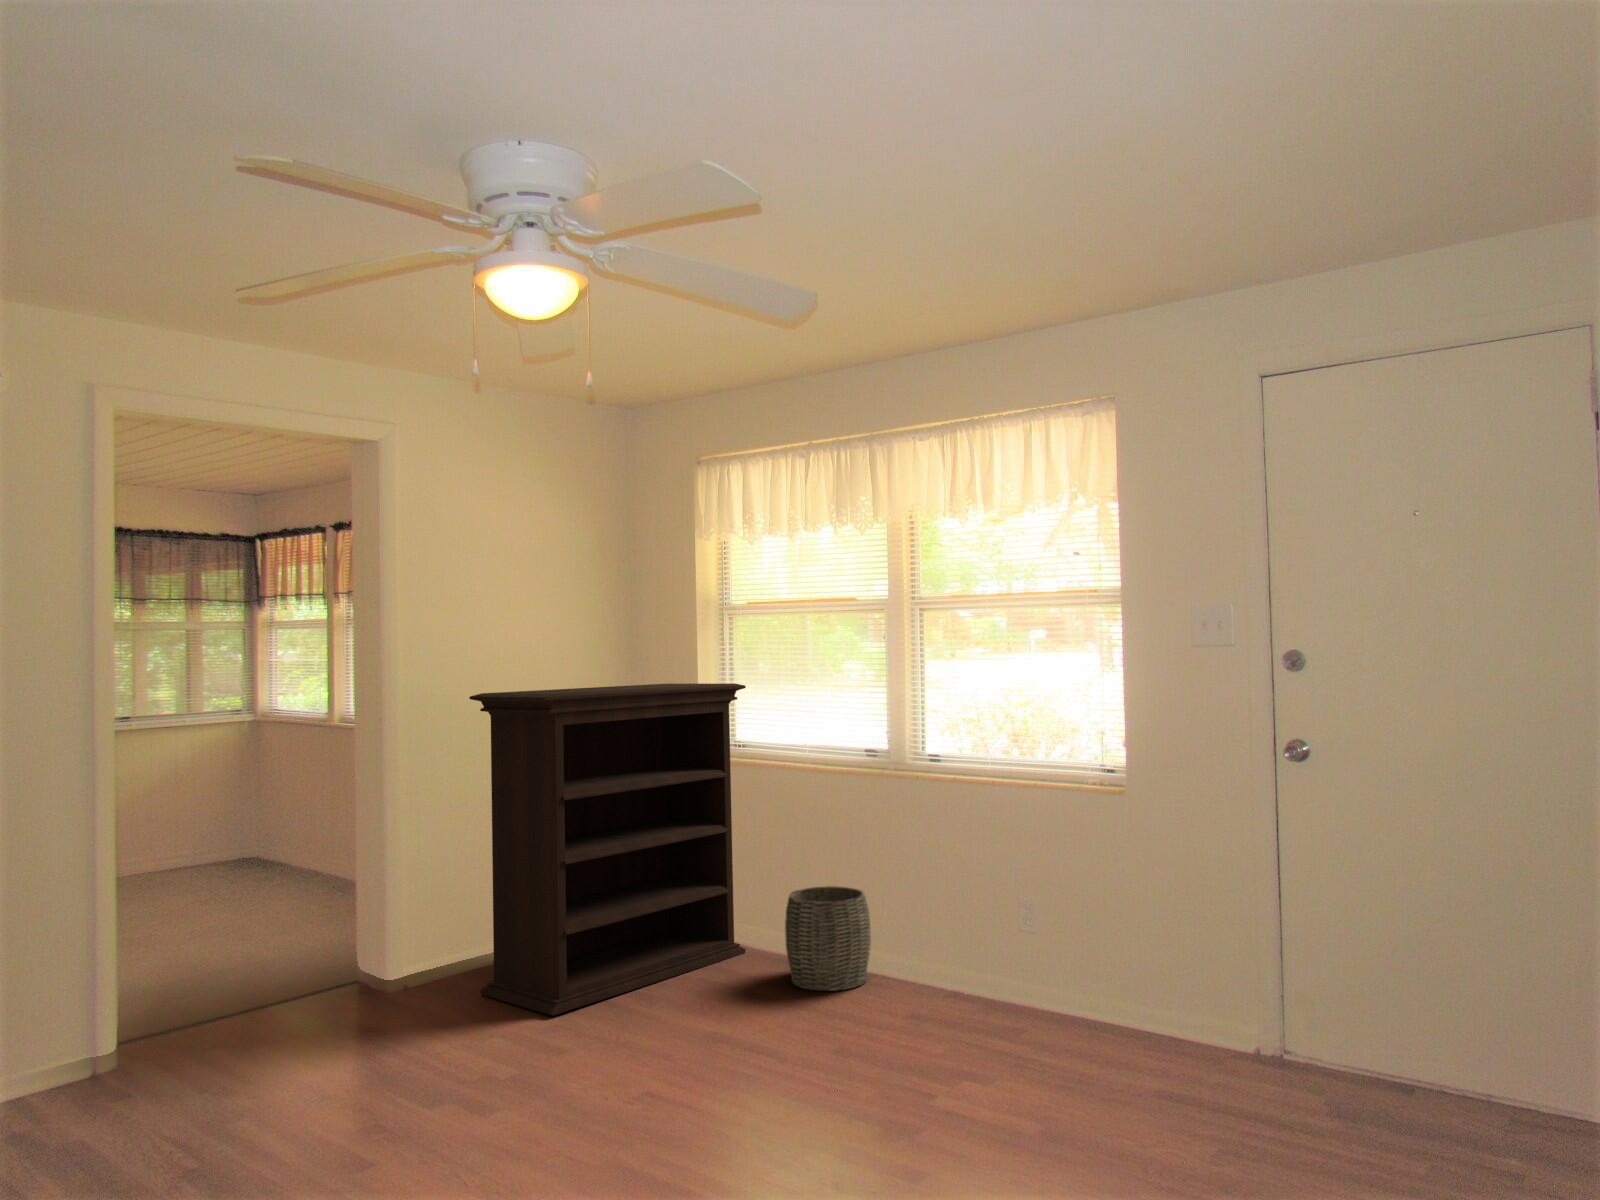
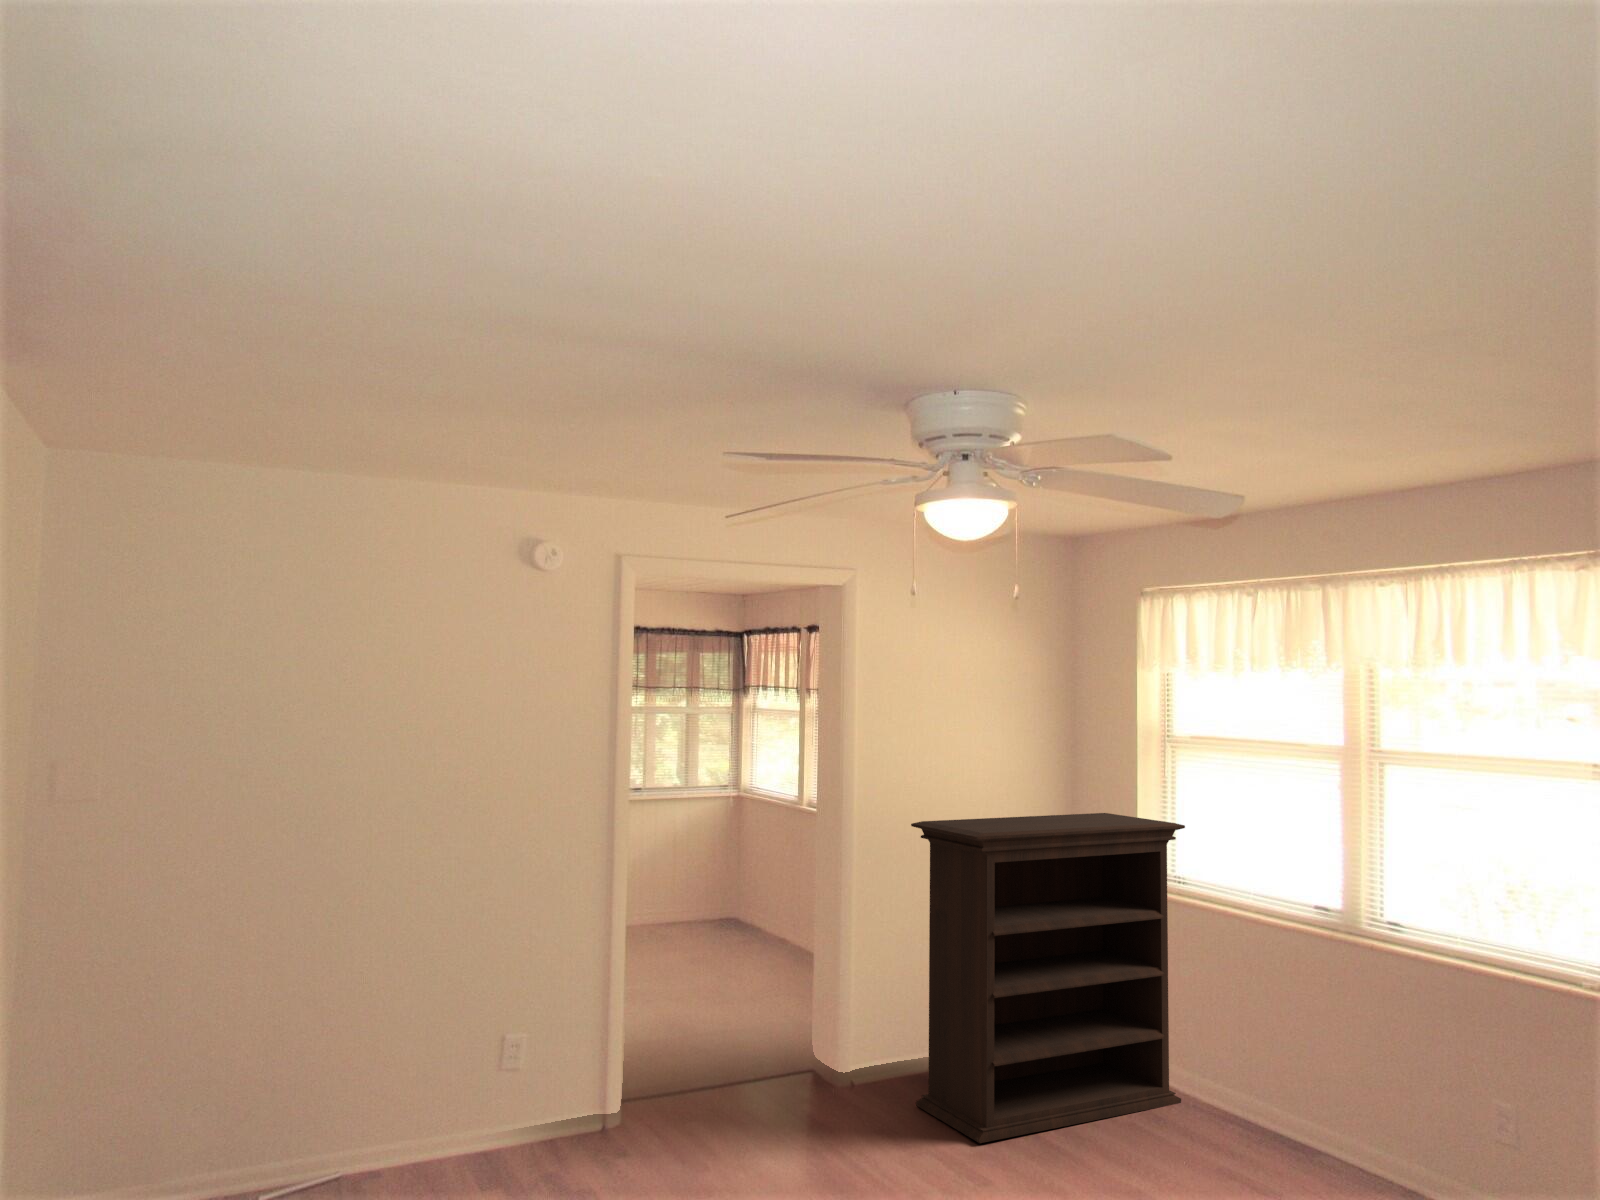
woven basket: present [785,886,871,991] -> none [1221,1050,1317,1170]

